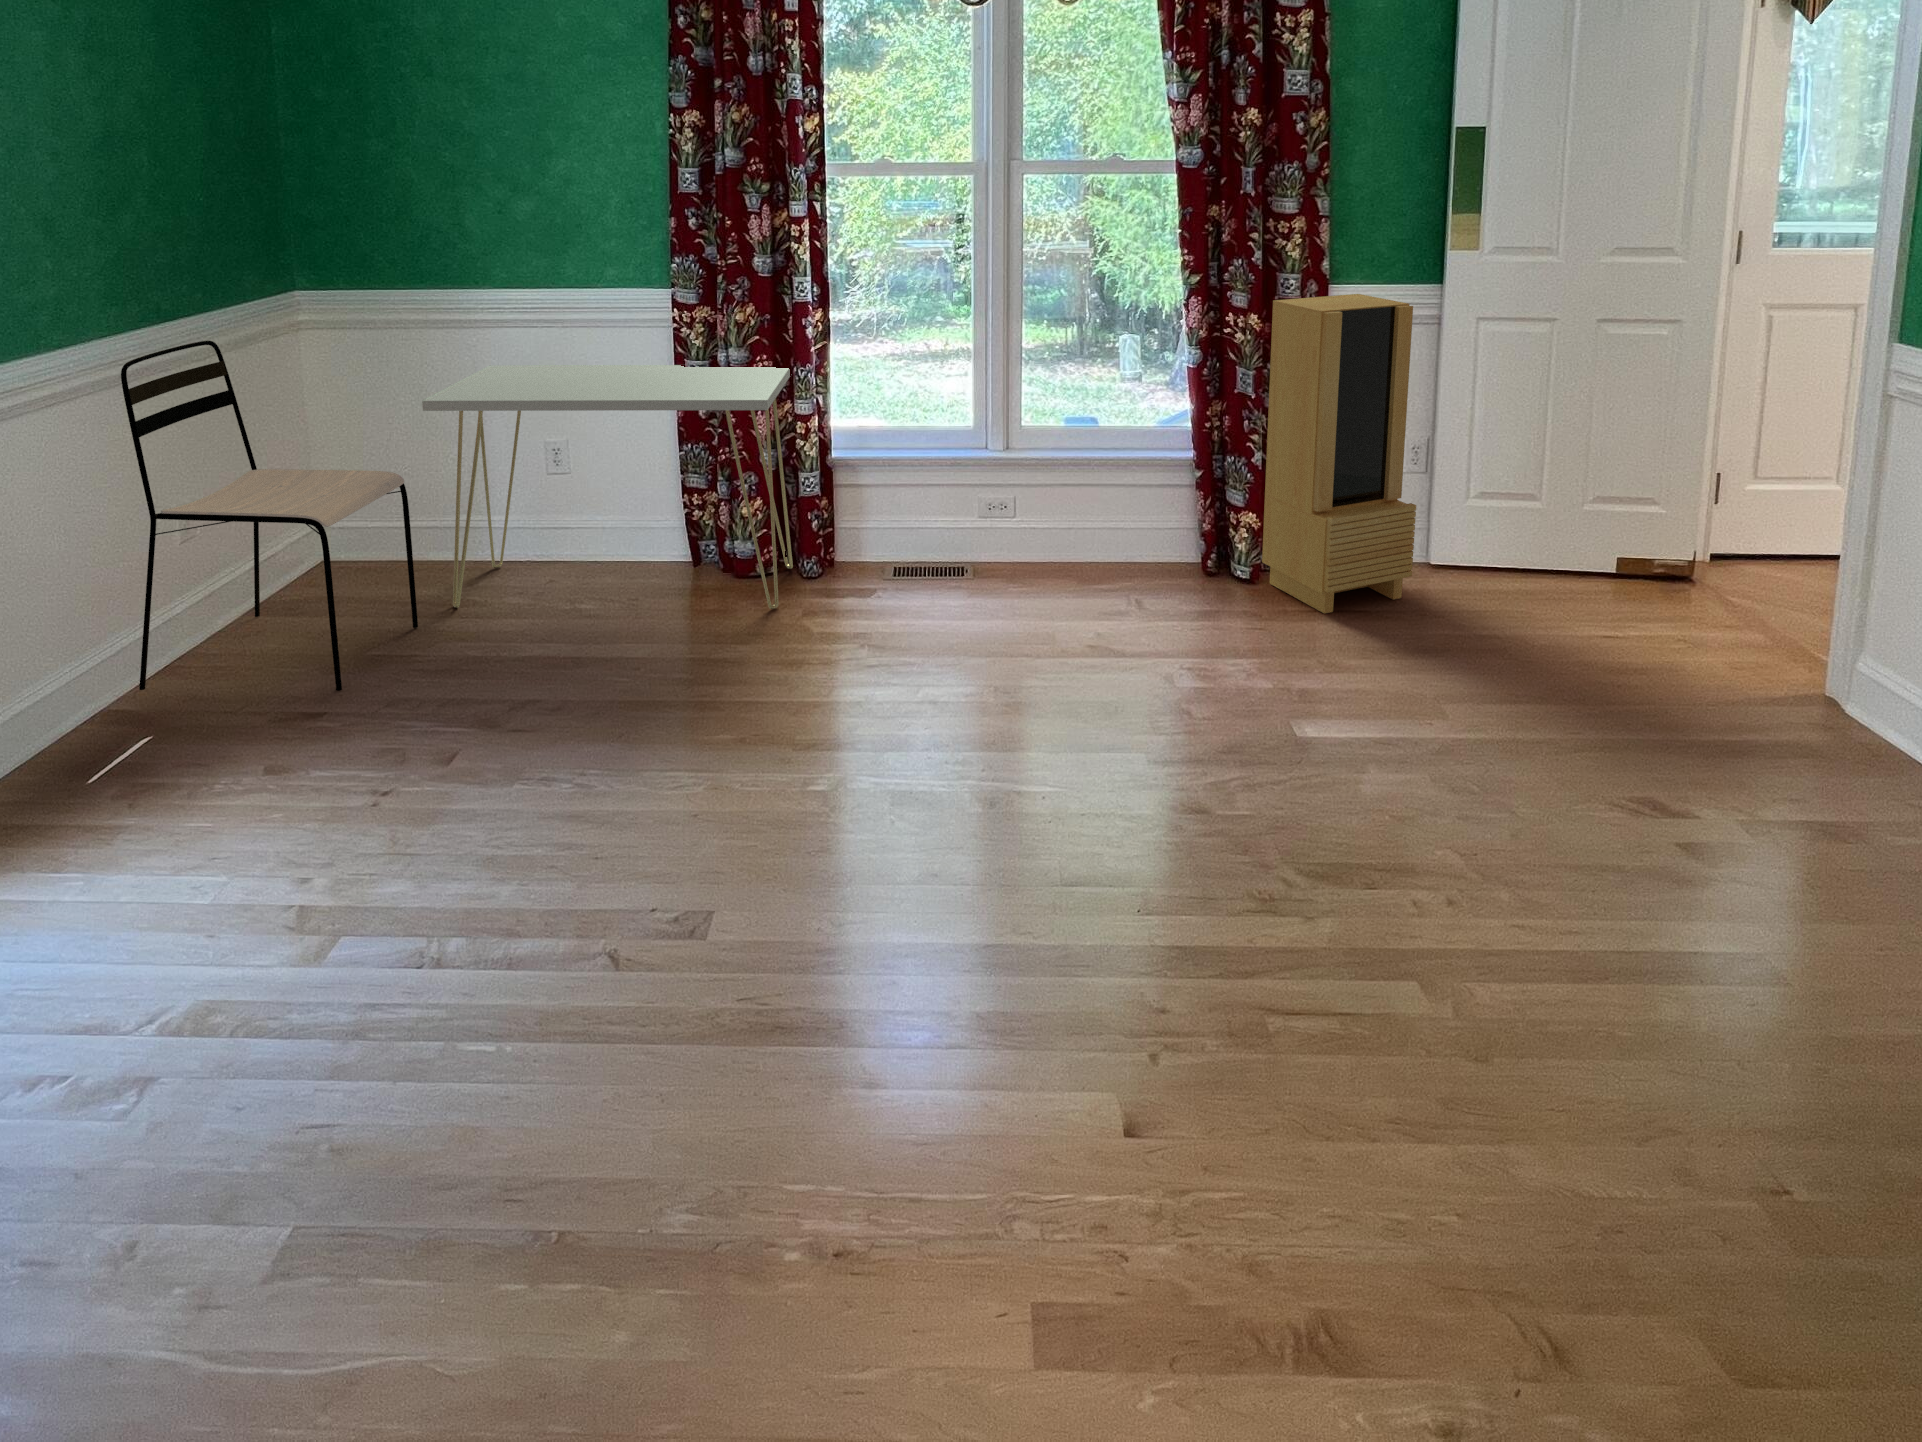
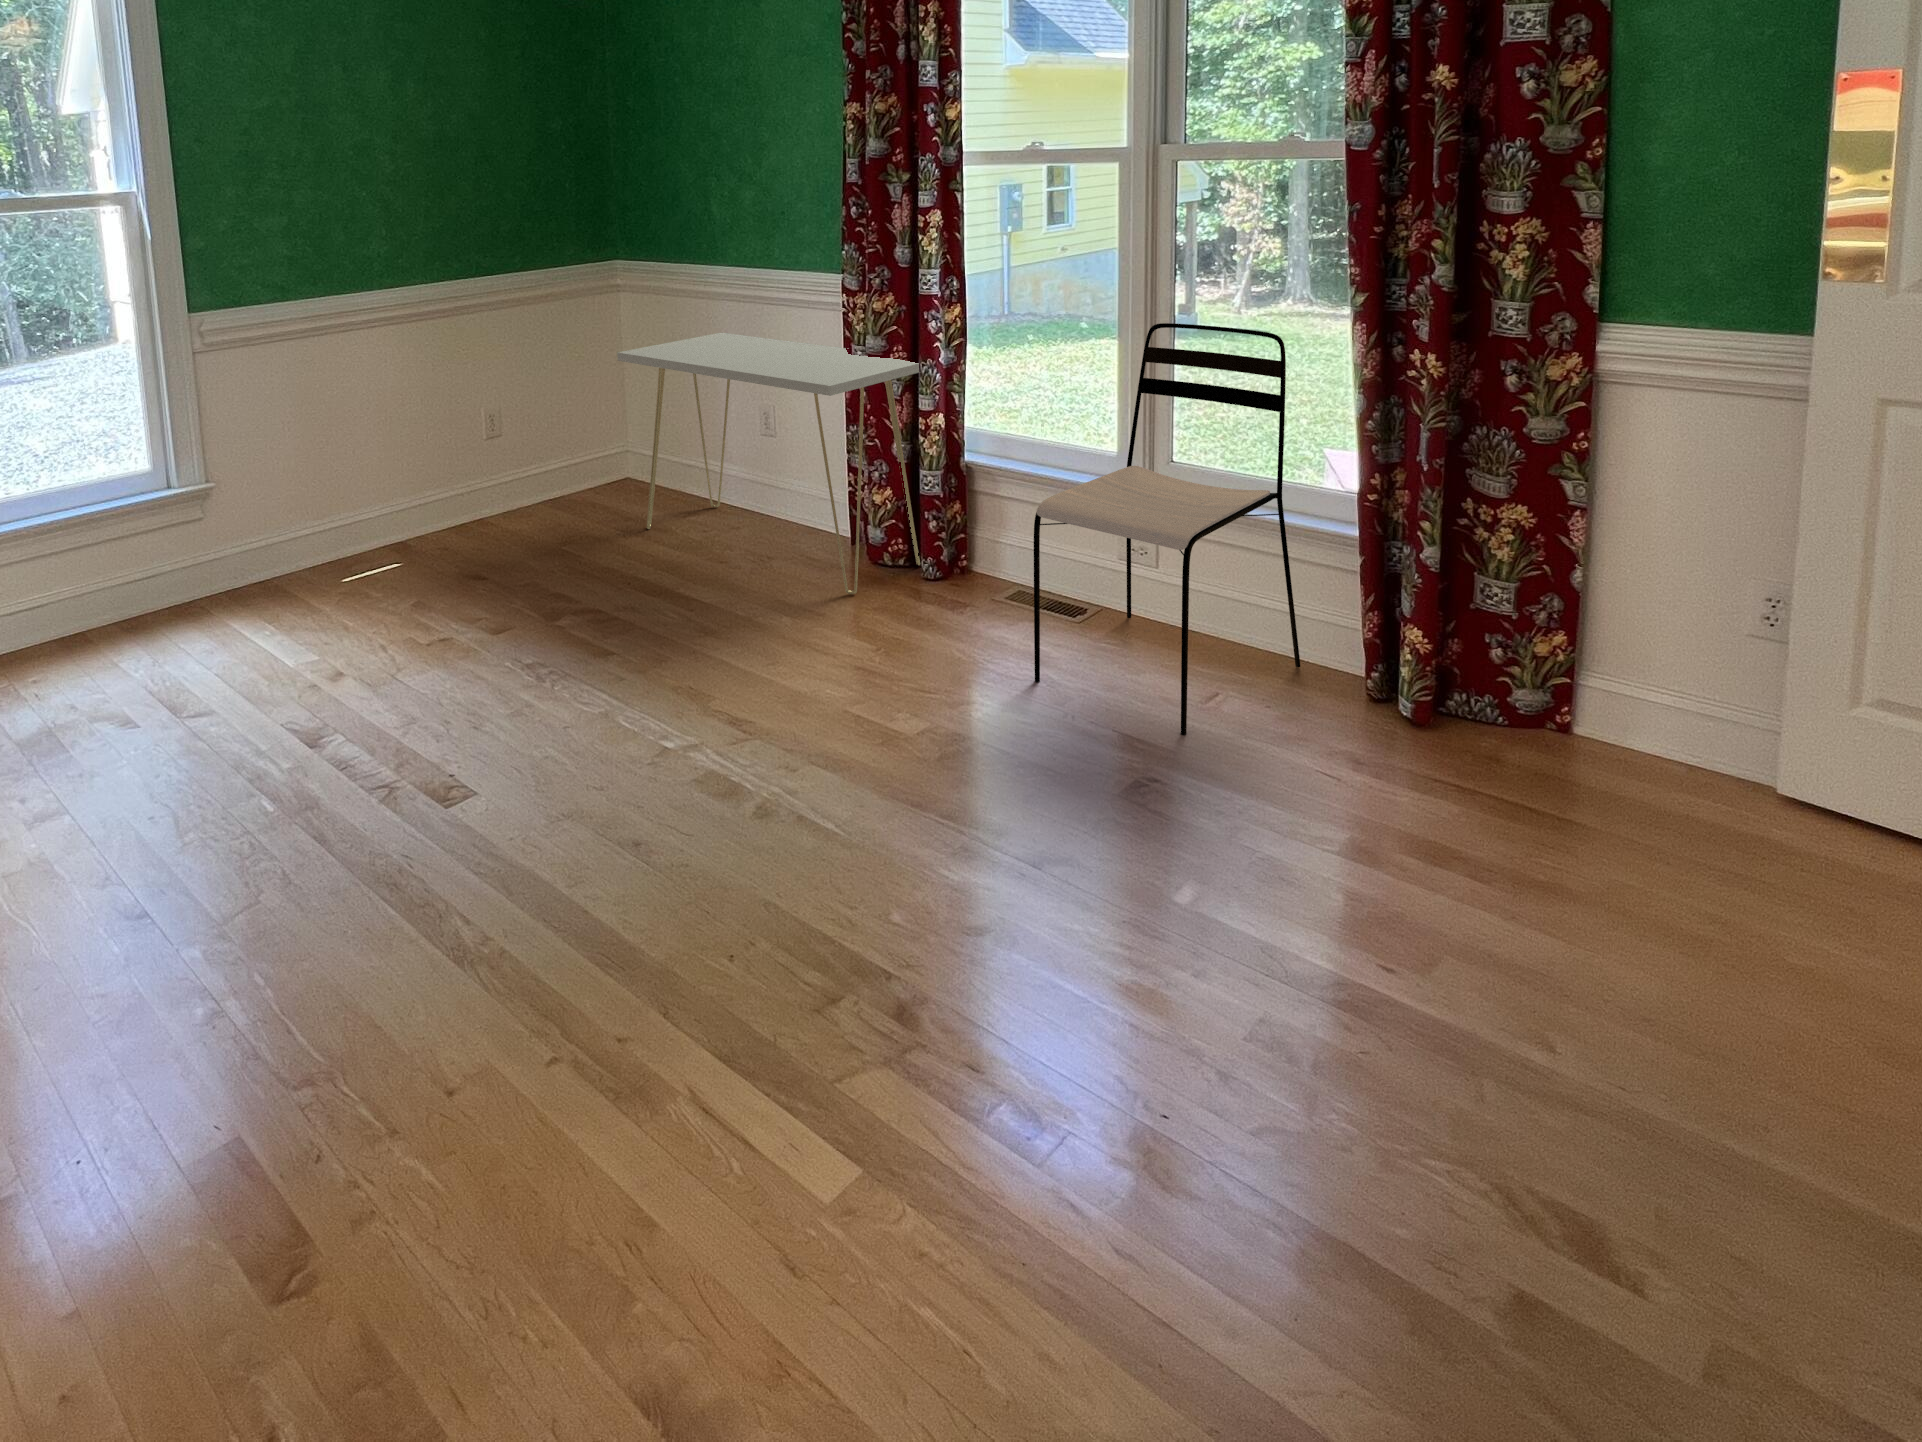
storage cabinet: present [1262,294,1416,614] -> none [1431,337,1670,821]
dining chair: present [121,341,418,690] -> present [1034,323,1300,735]

